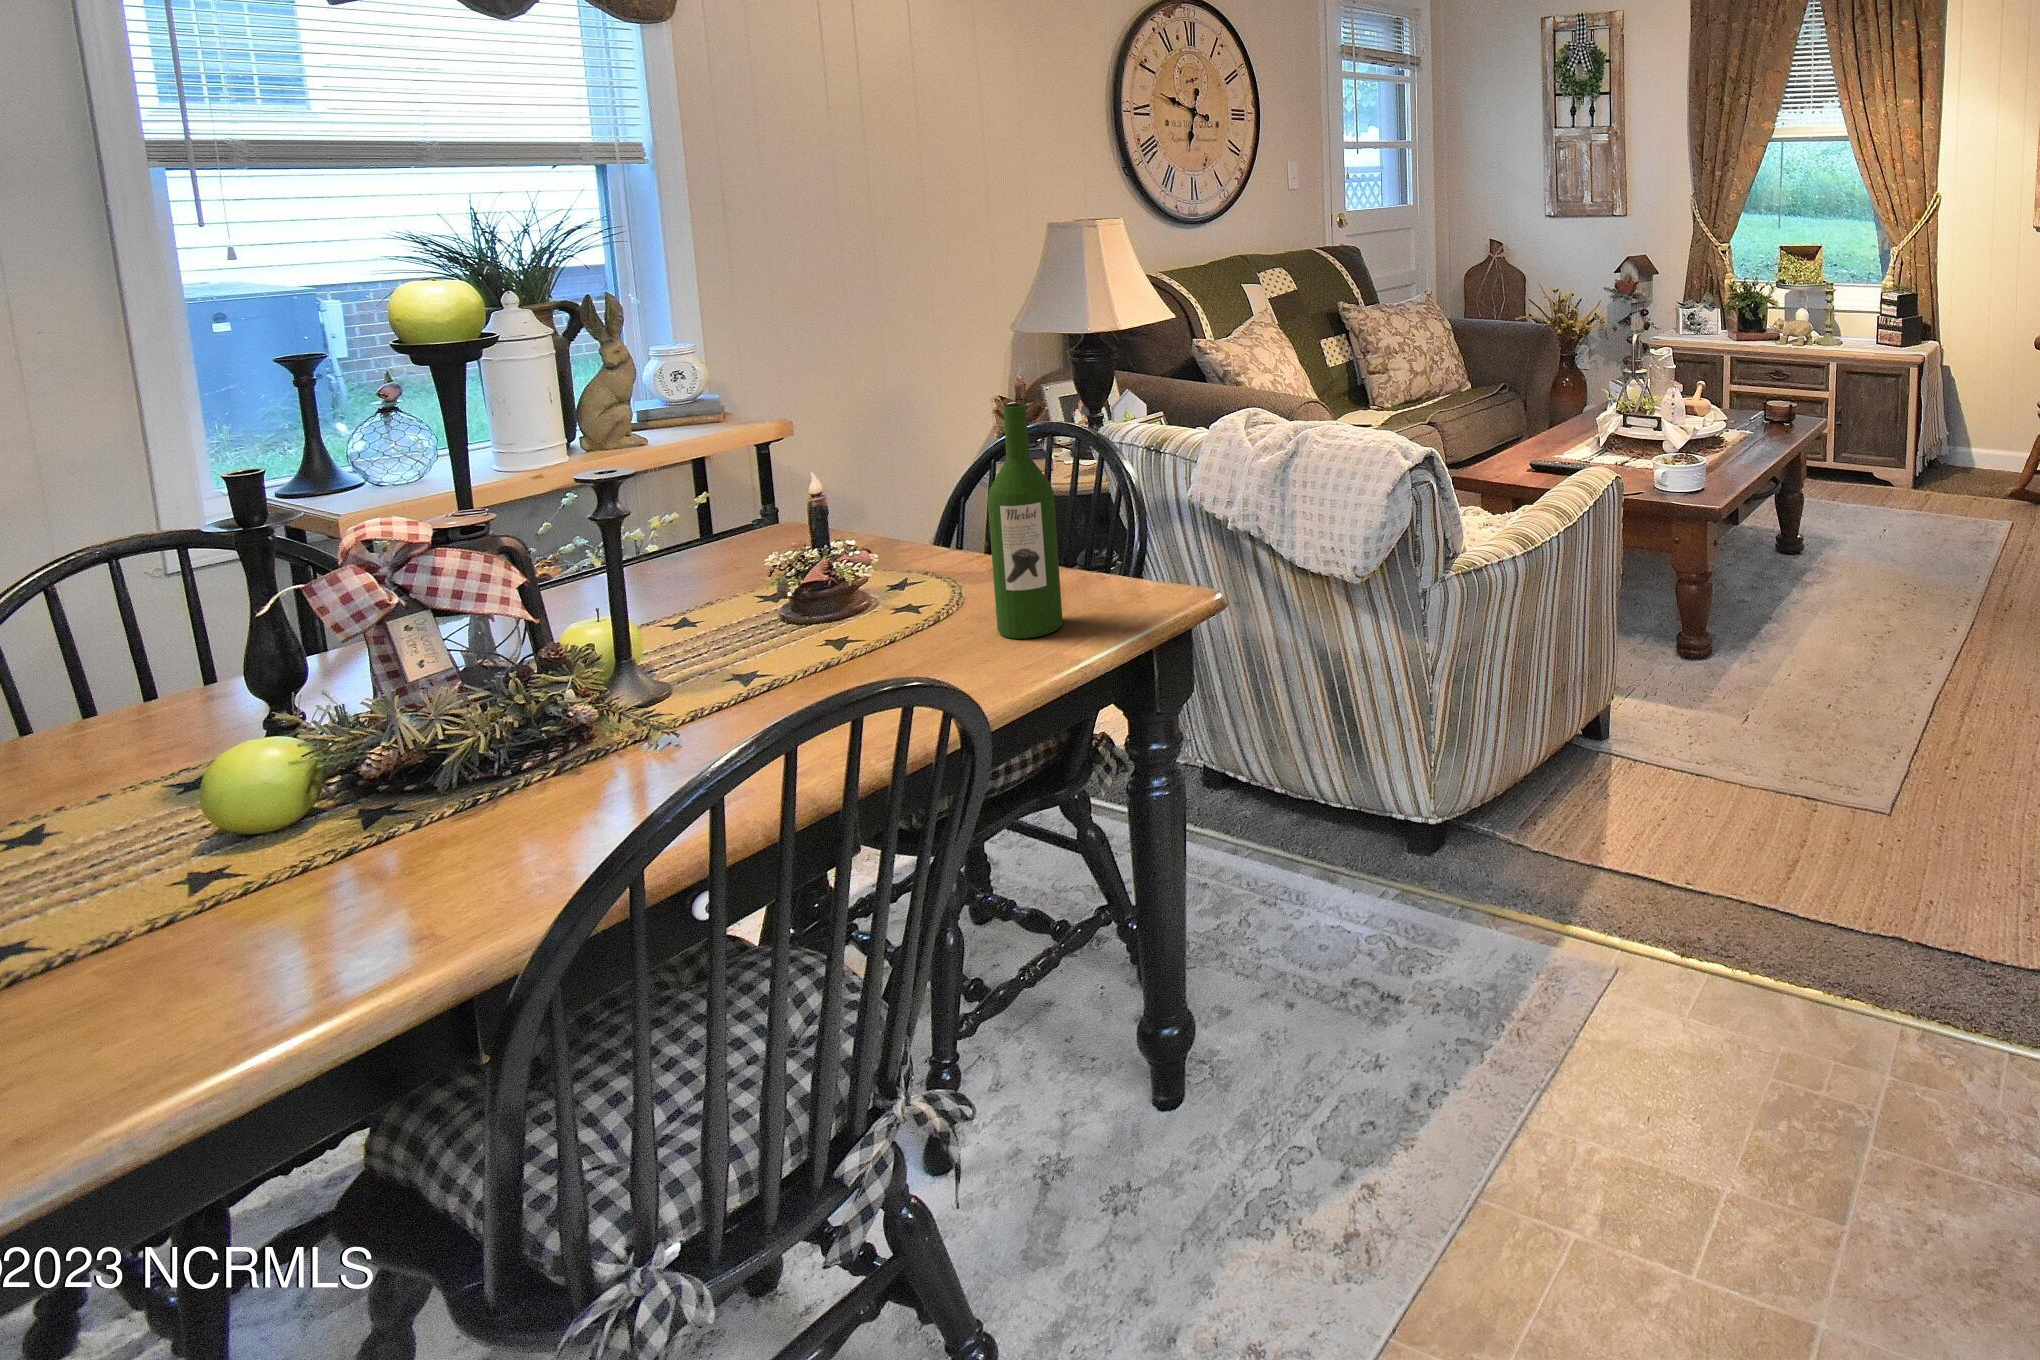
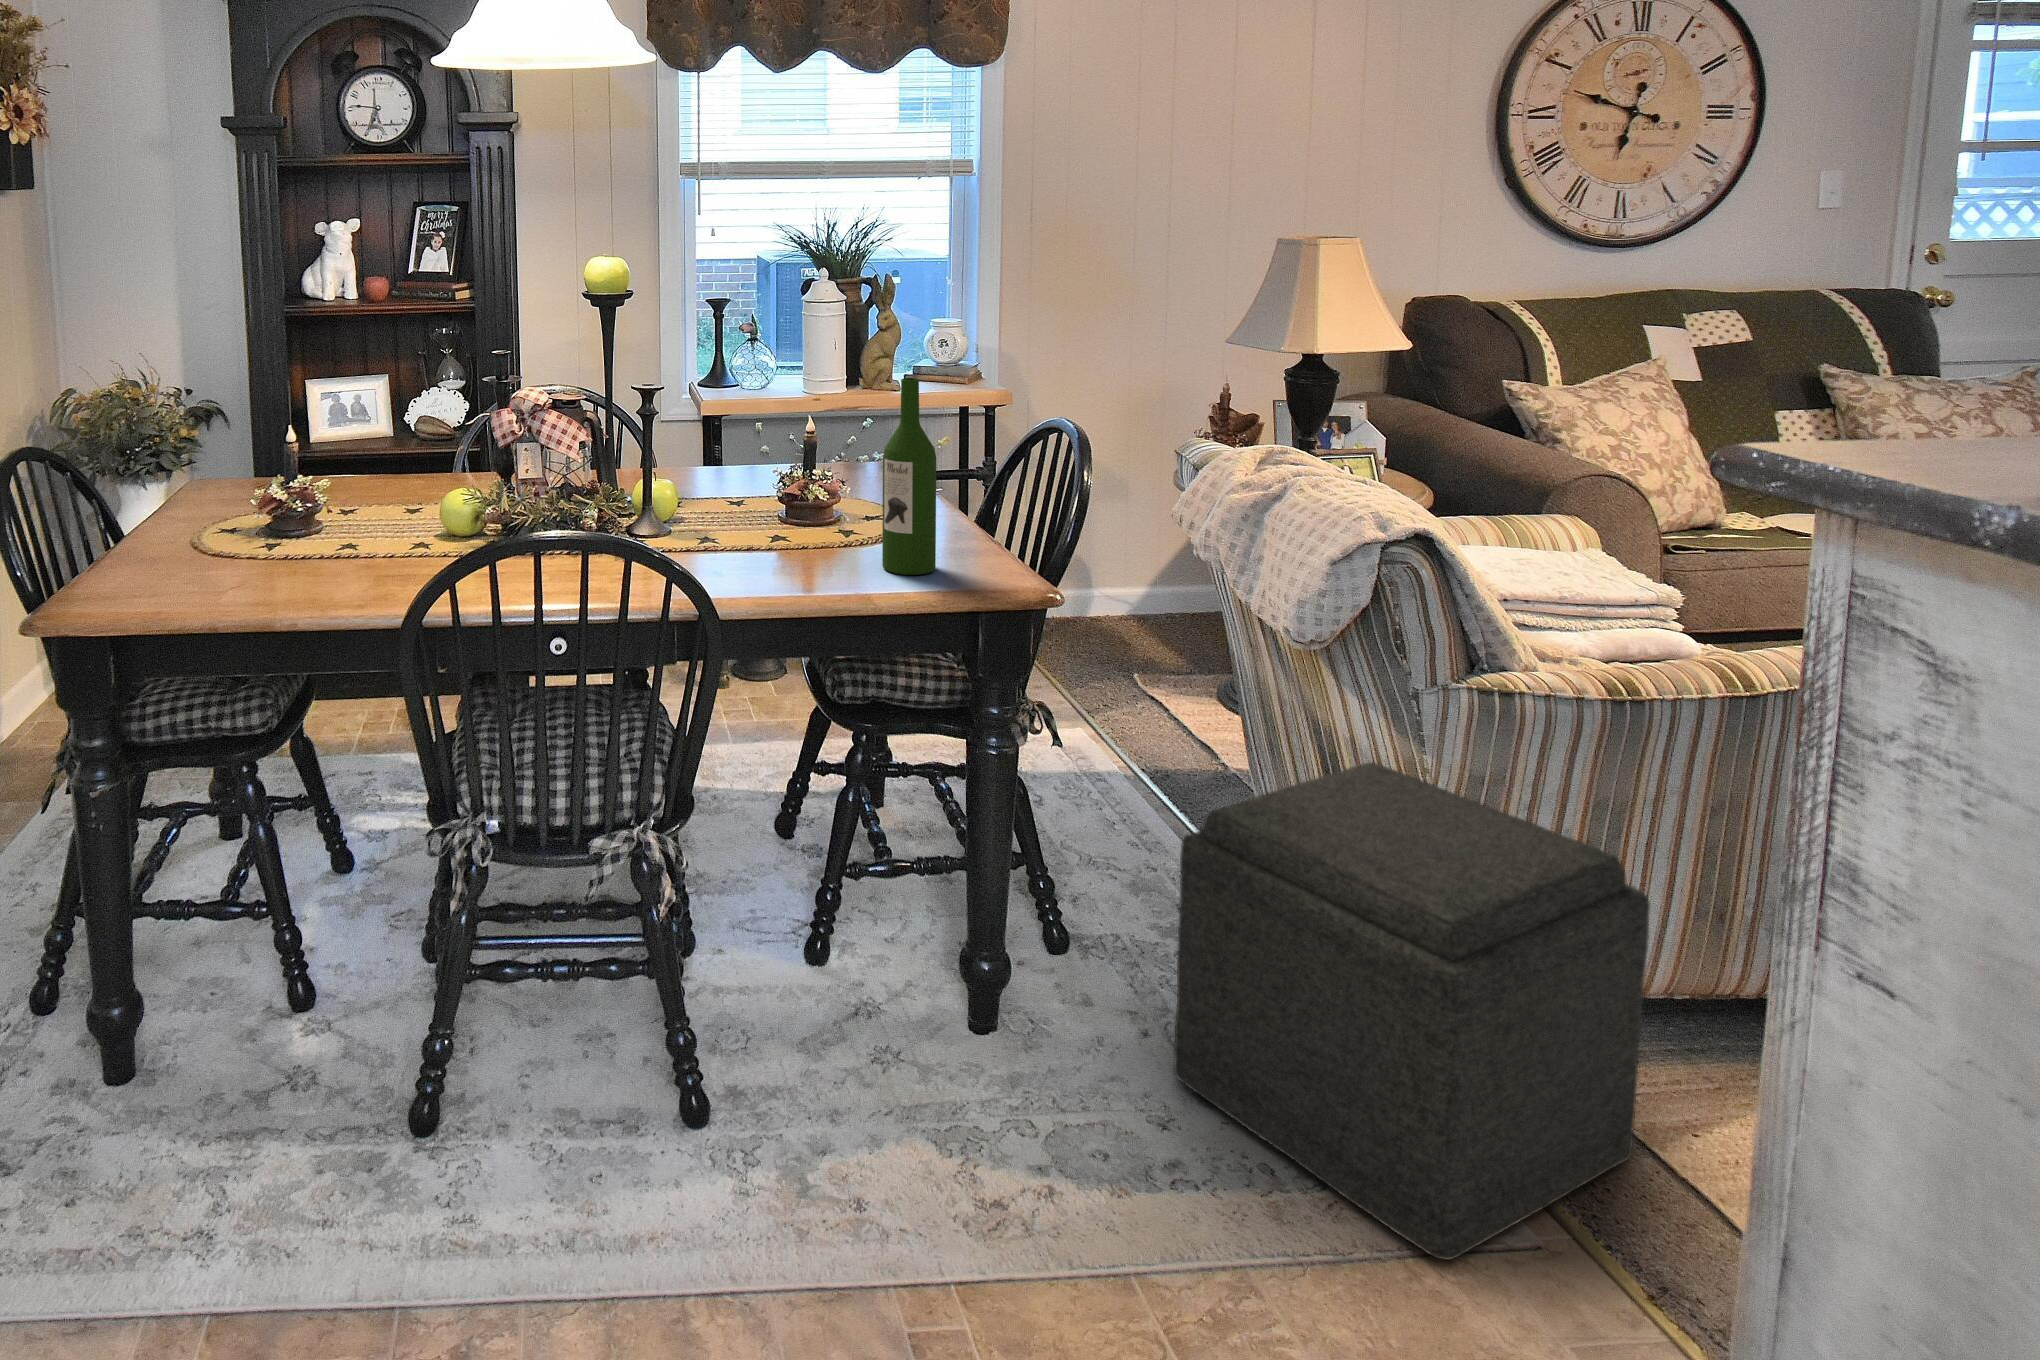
ottoman: none [1339,668,1614,1027] -> present [1174,762,1650,1260]

